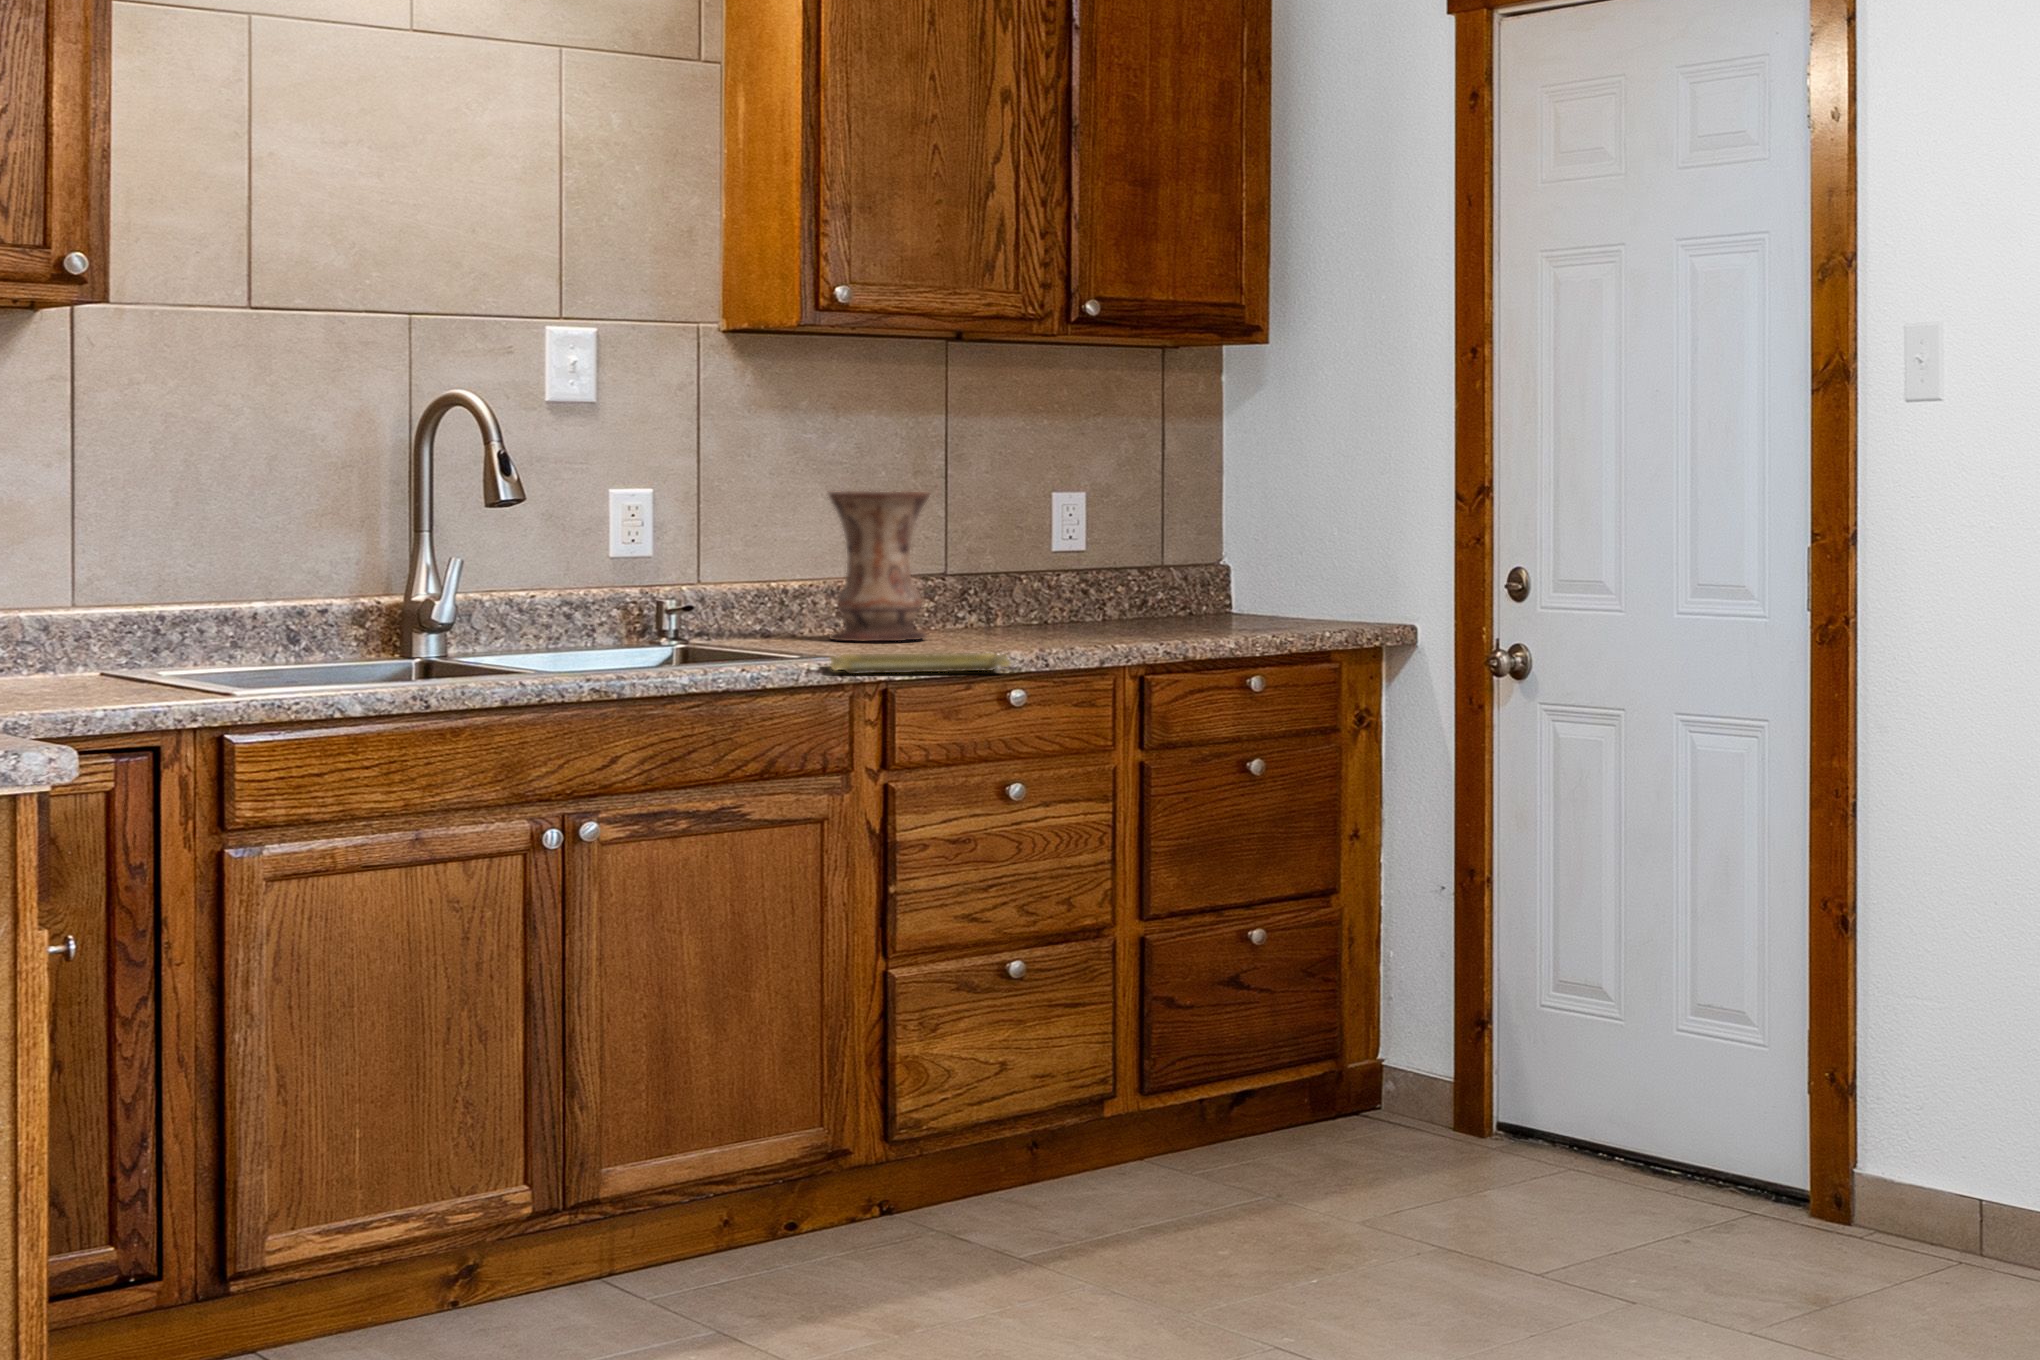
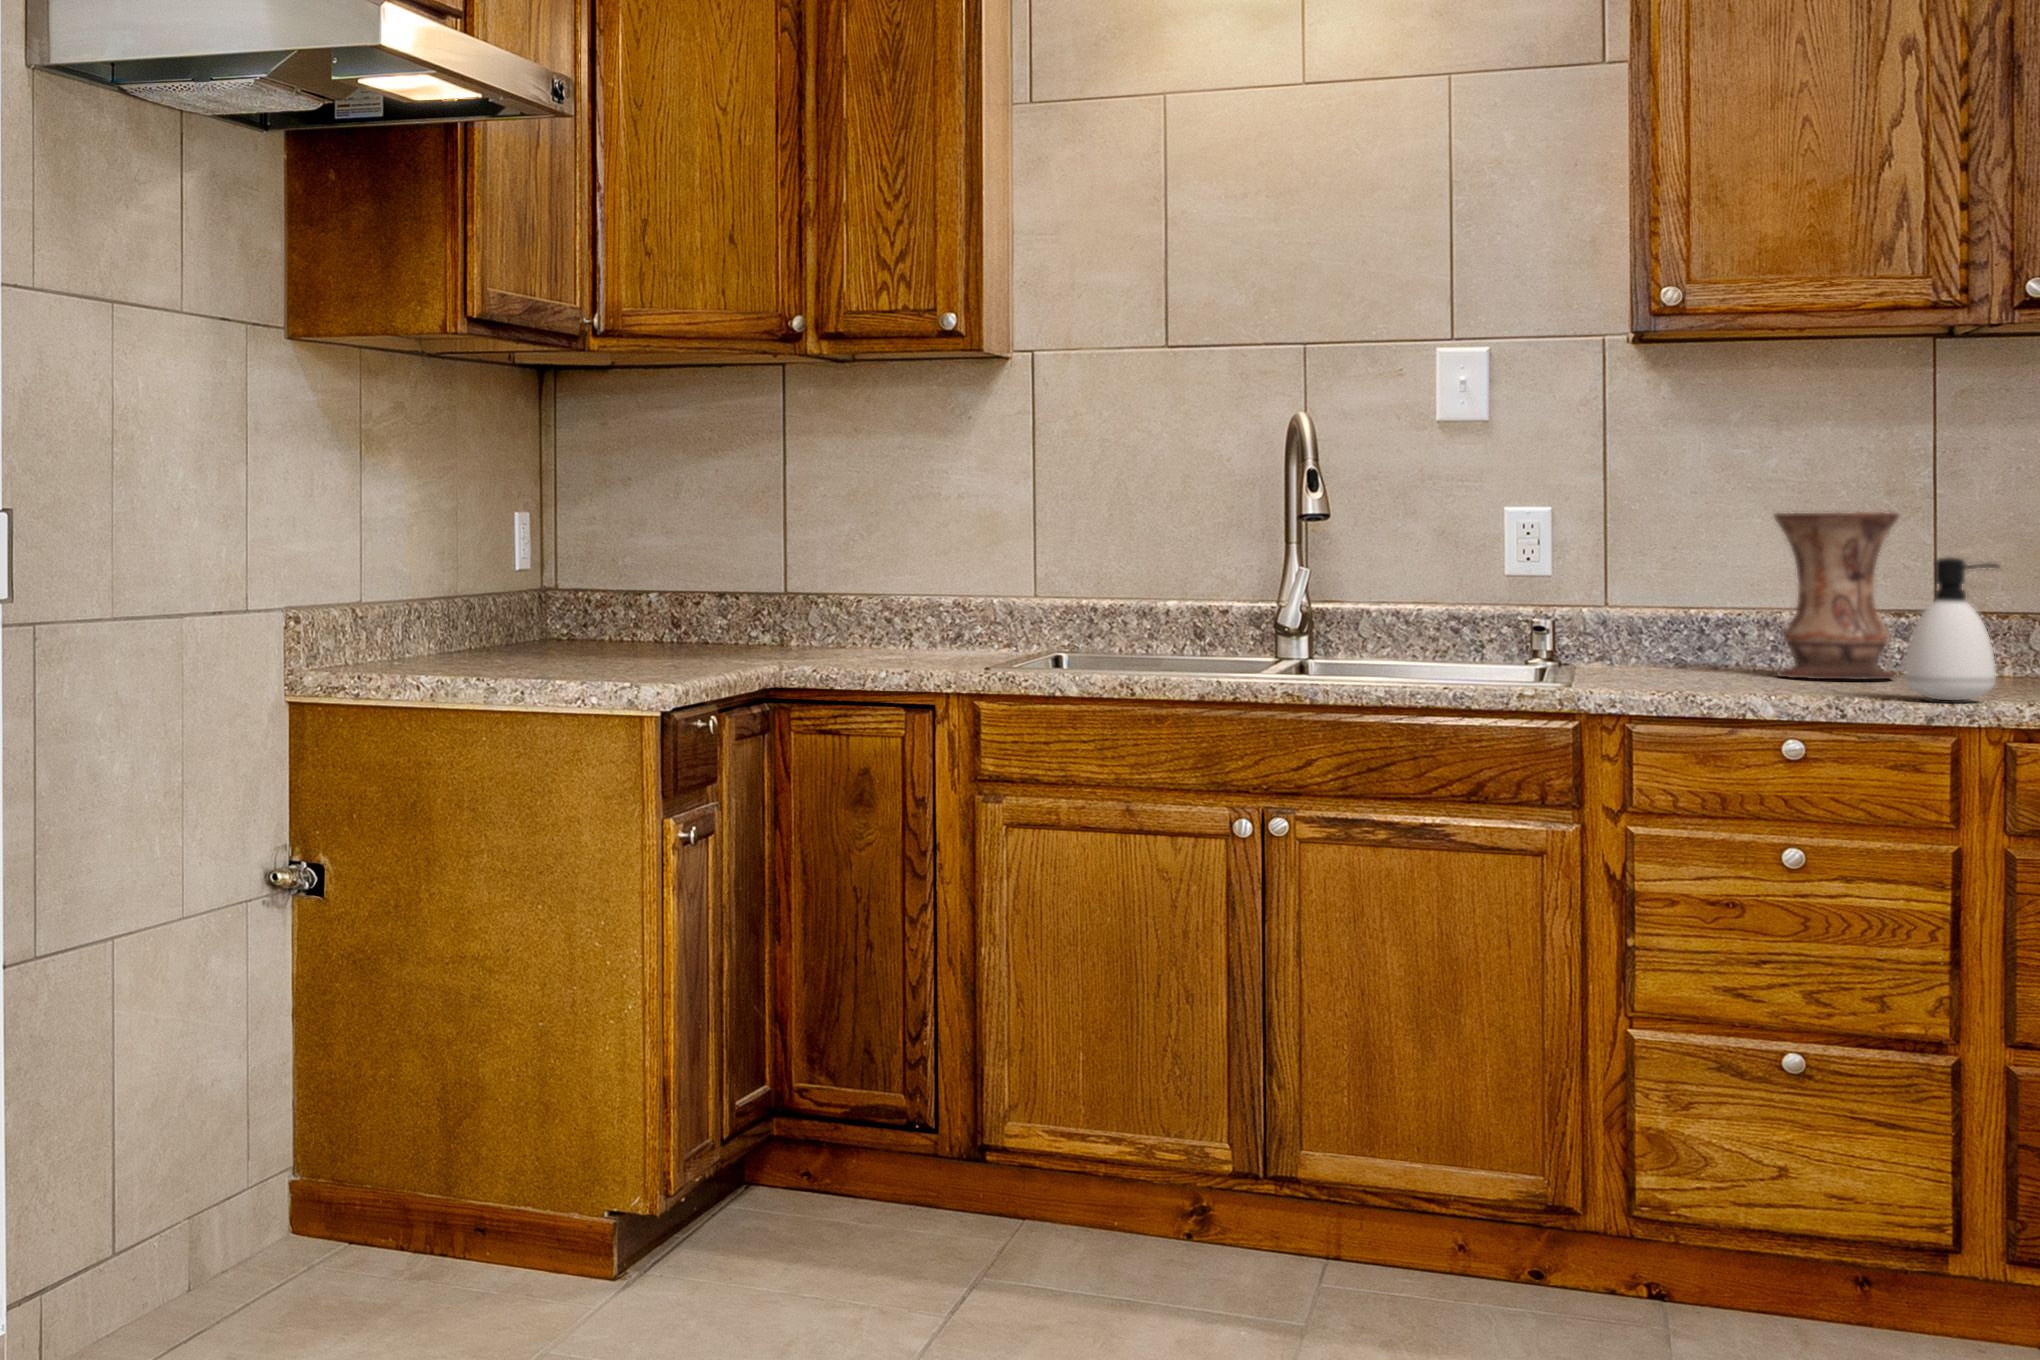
soap dispenser: none [1037,534,1105,655] -> present [1905,557,1998,700]
tray: present [830,653,1010,674] -> none [1558,682,1794,704]

